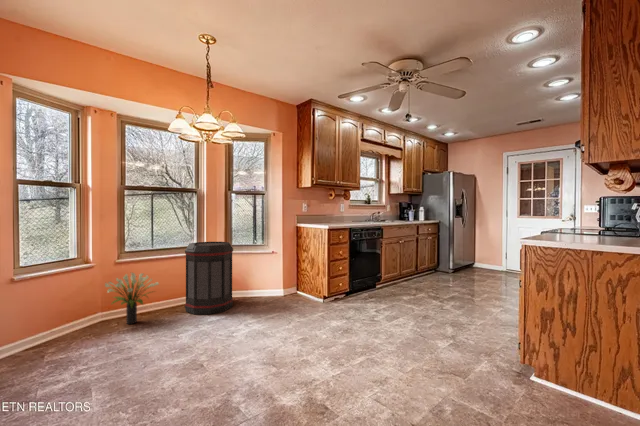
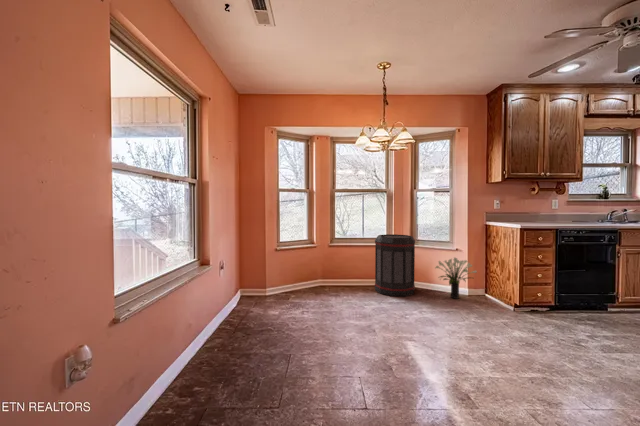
potted plant: present [105,273,158,324] -> present [436,258,477,299]

